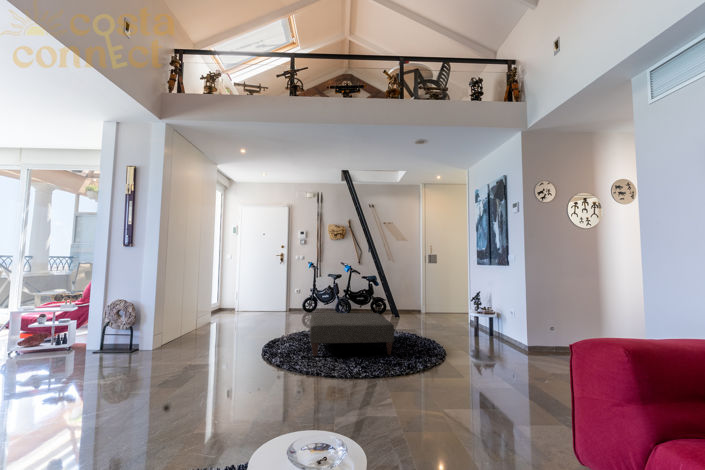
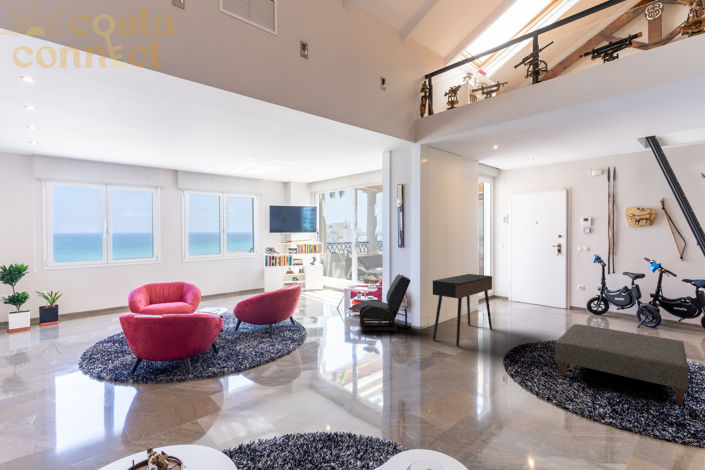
console table: none [176,279,238,356] -> present [433,274,492,346]
lounge chair: none [46,282,144,368] -> present [359,274,411,332]

